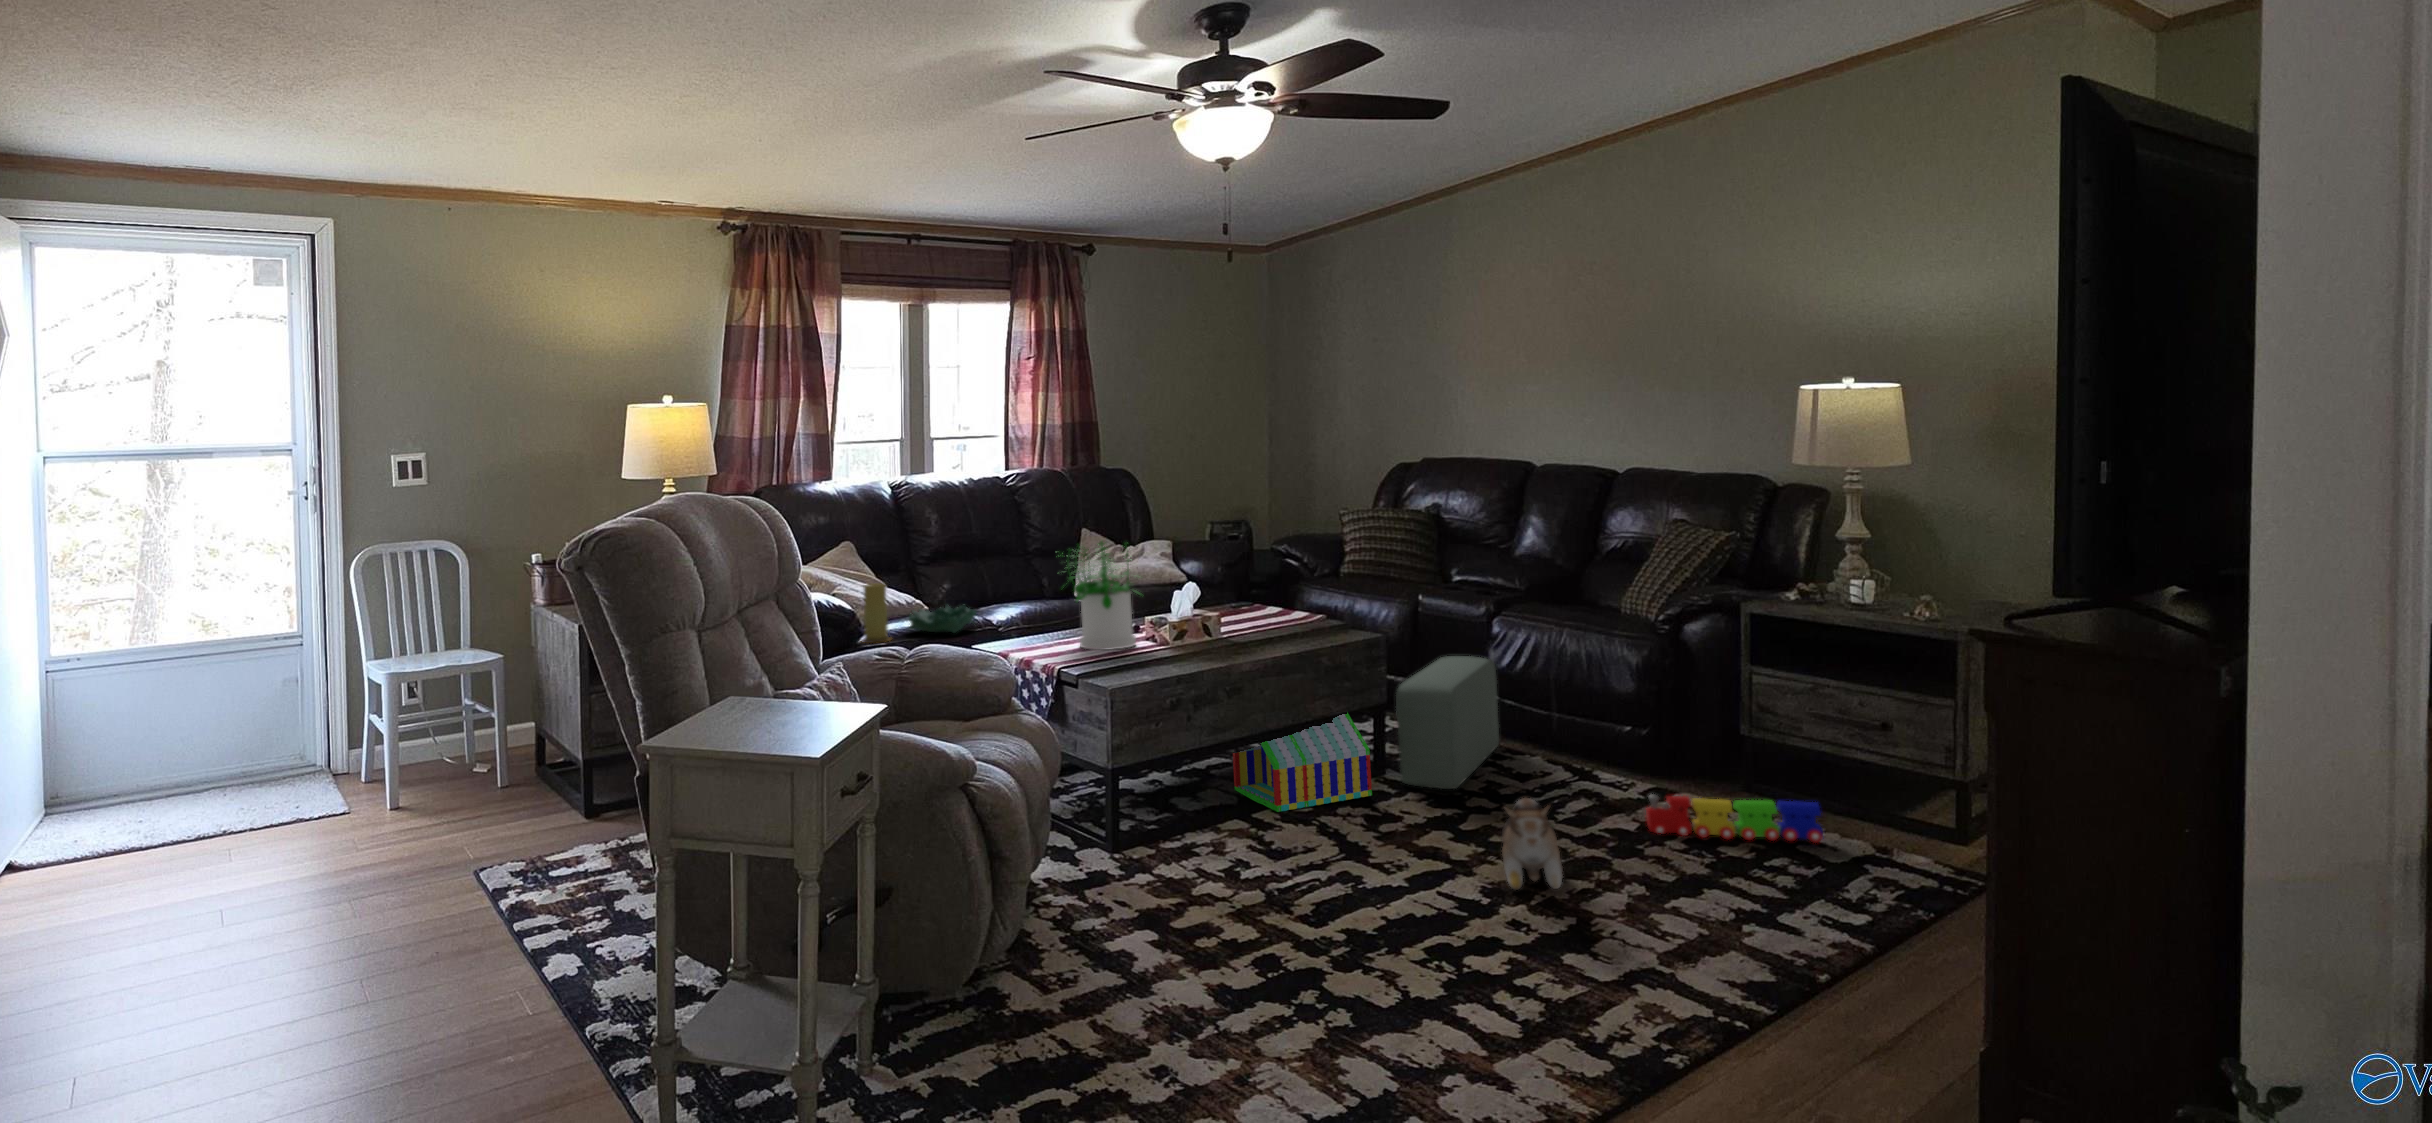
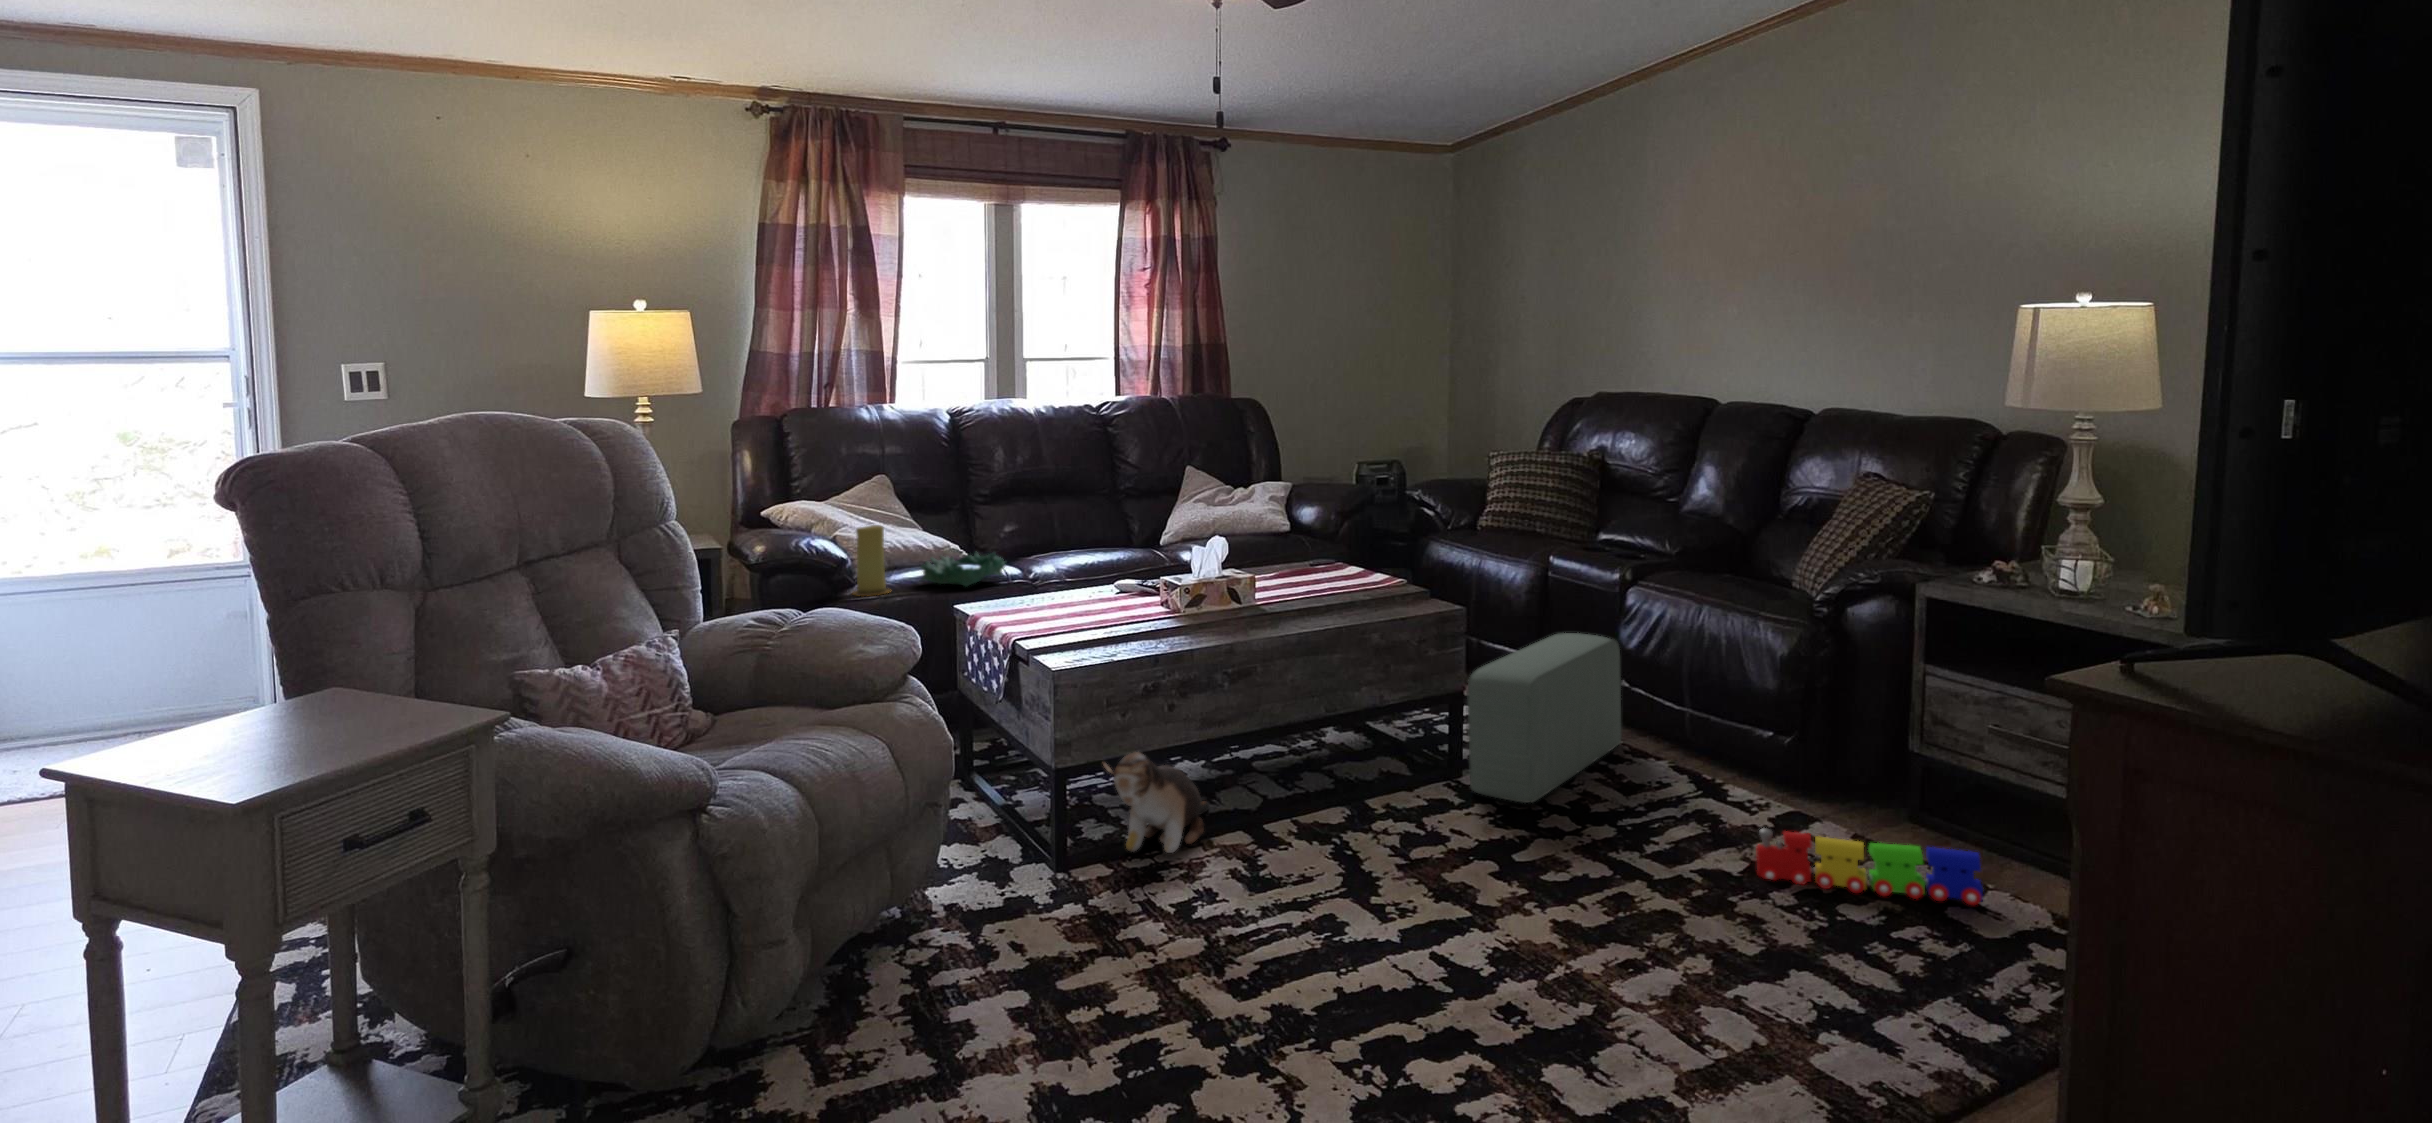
potted plant: present [1058,542,1139,650] -> none [1059,483,1163,616]
toy house: present [1233,713,1372,812] -> none [1262,694,1424,825]
plush toy: present [1502,798,1563,889] -> present [1103,752,1209,853]

